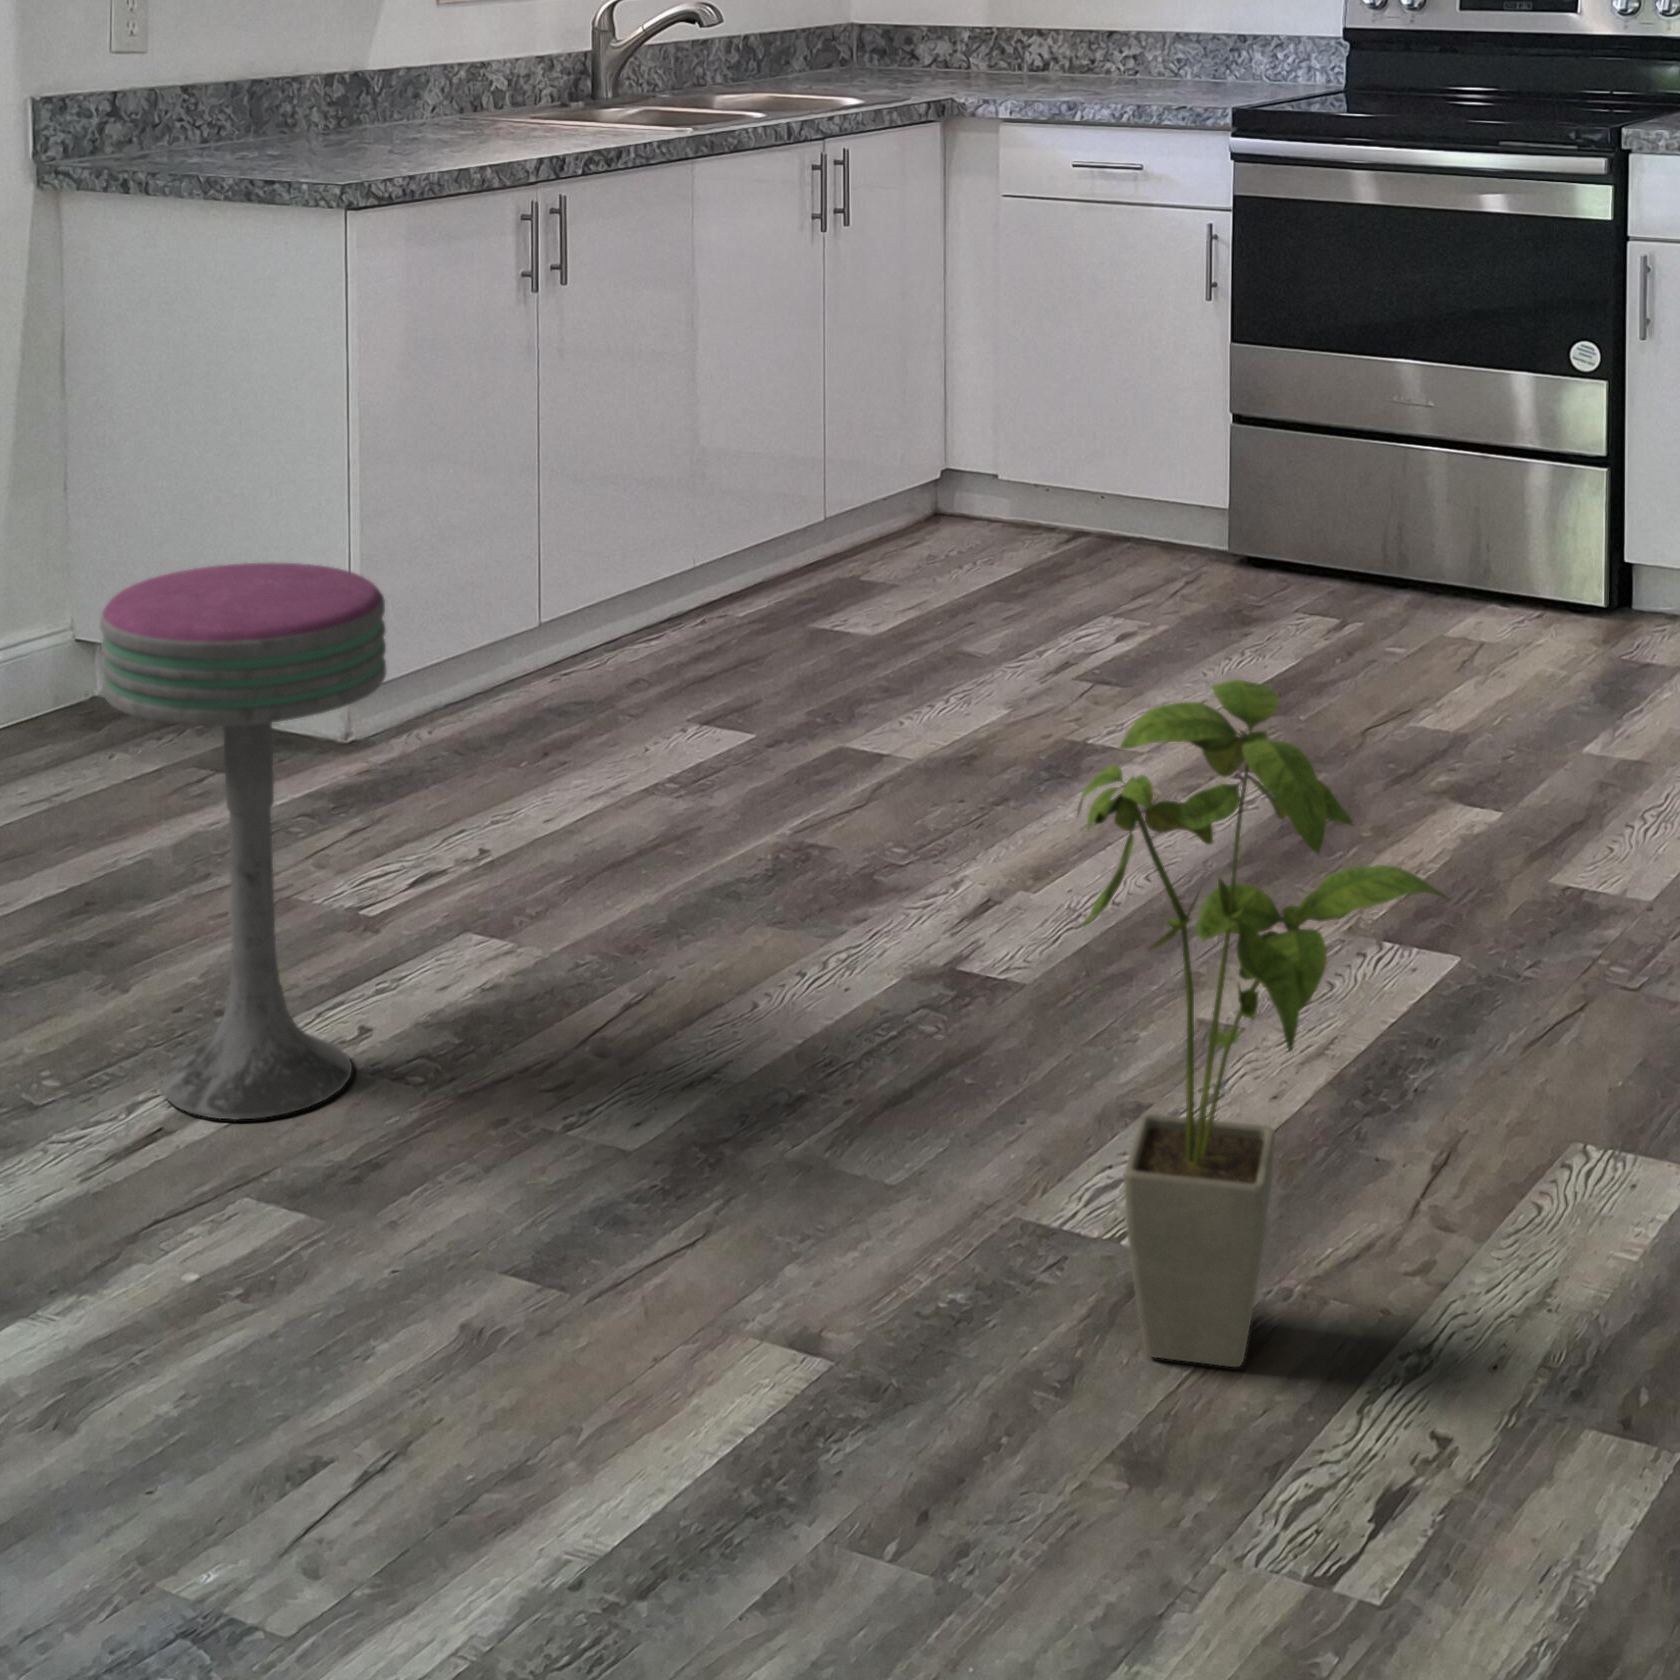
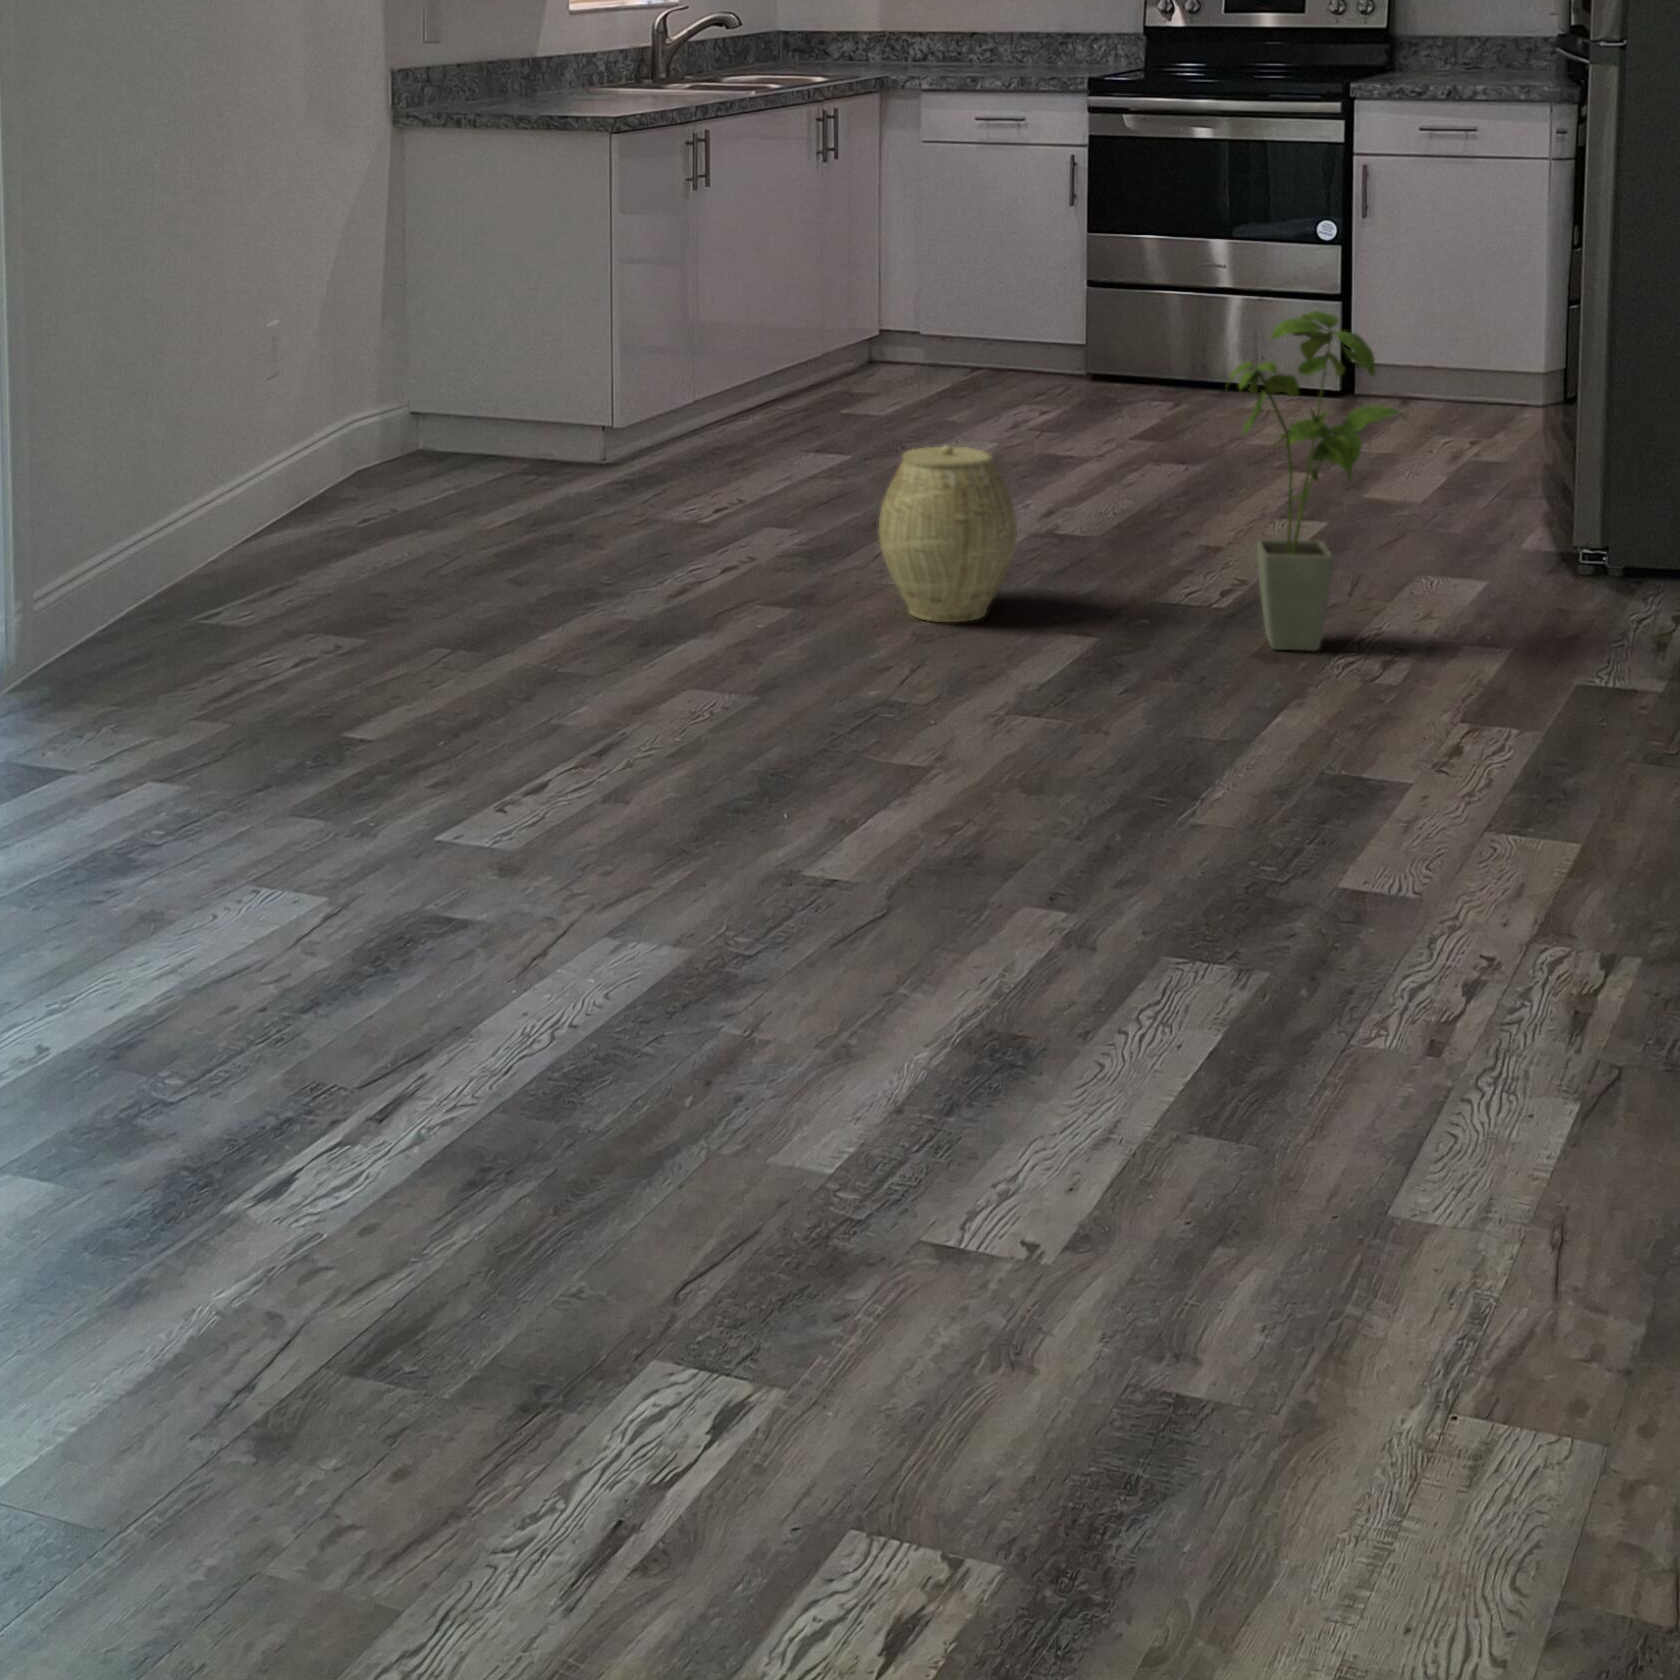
bar stool: present [100,563,387,1120] -> none [651,308,803,603]
woven basket: none [461,857,723,1212] -> present [879,445,1017,622]

